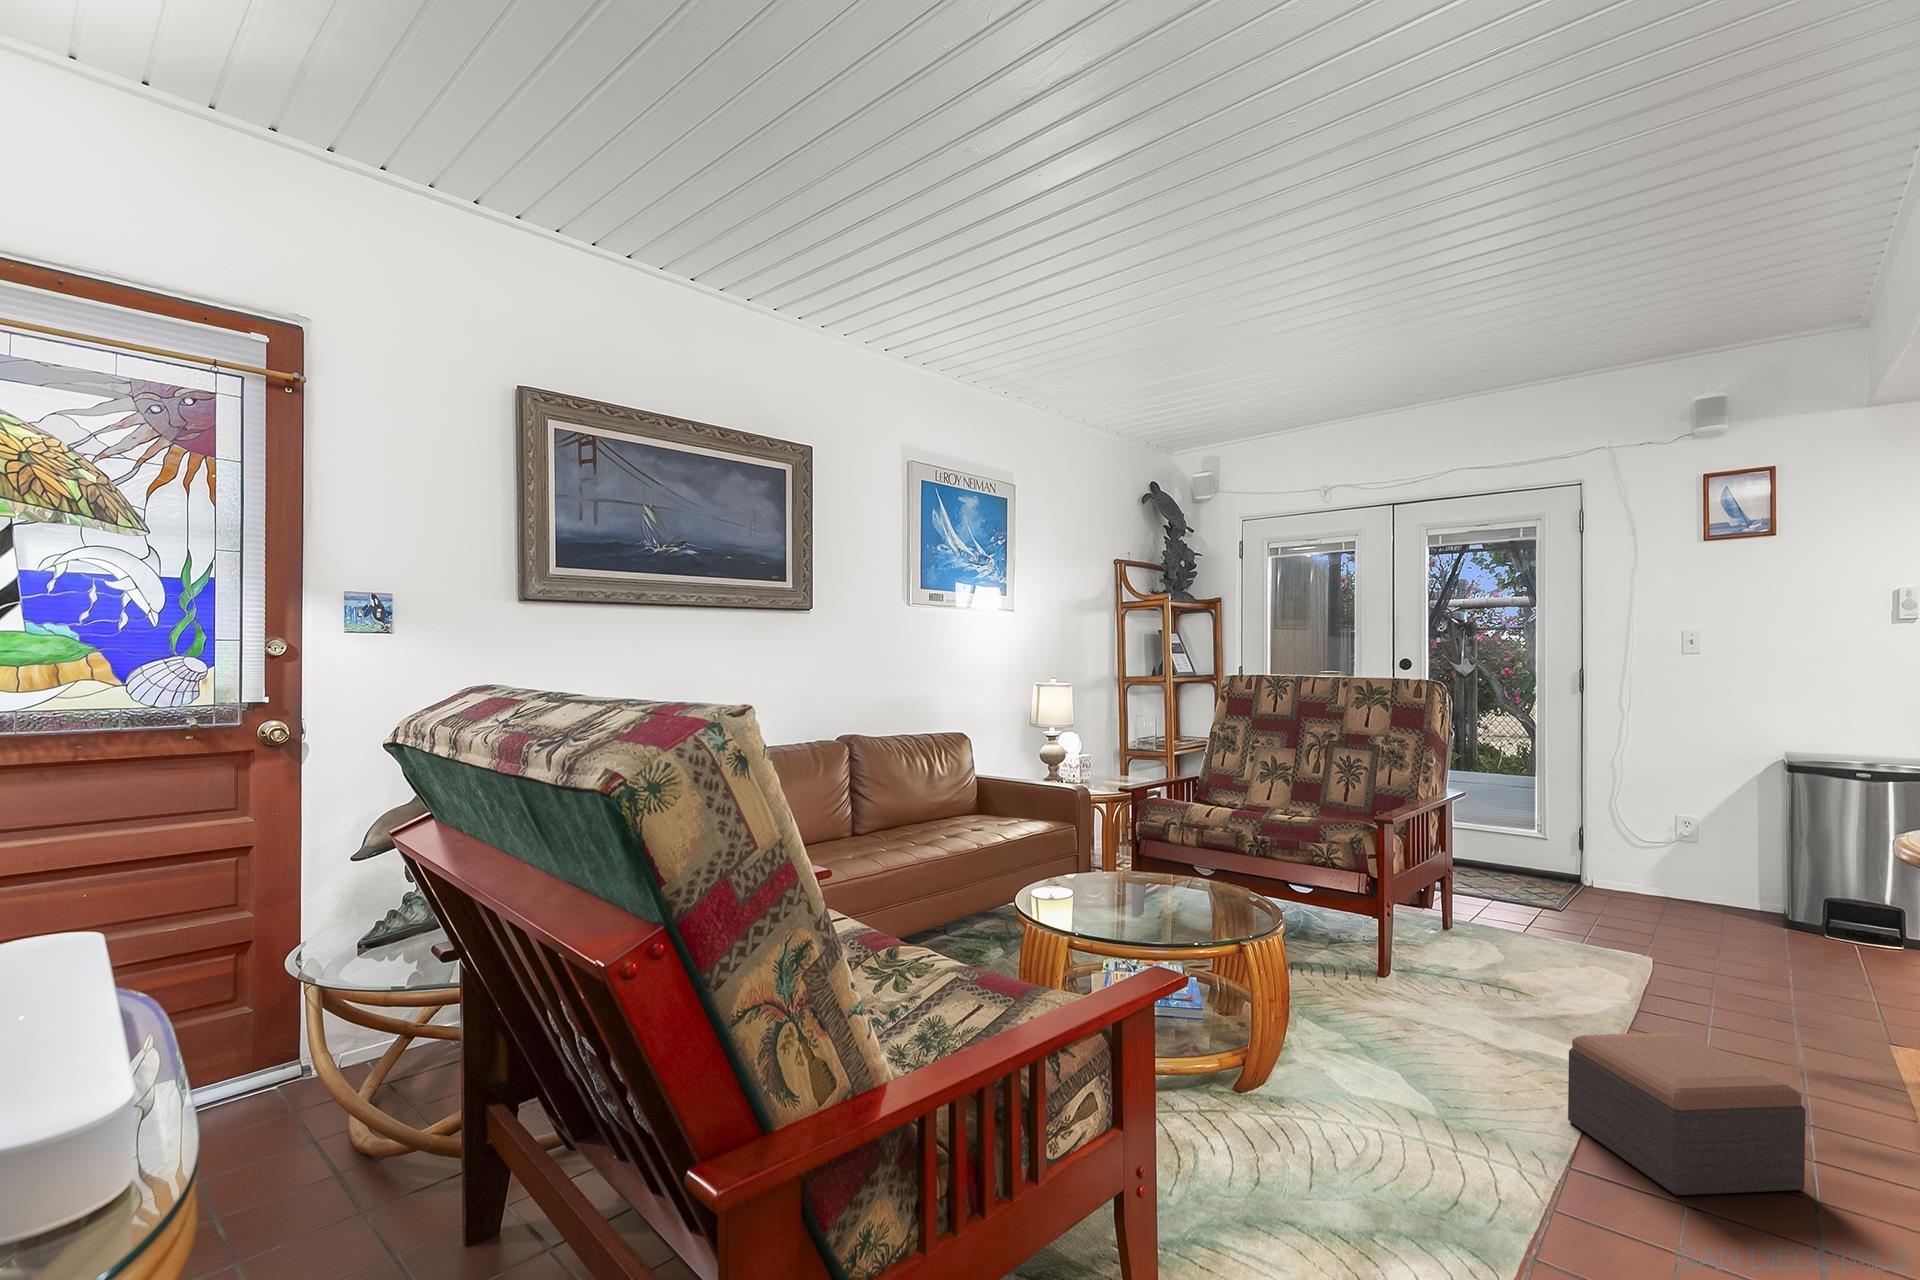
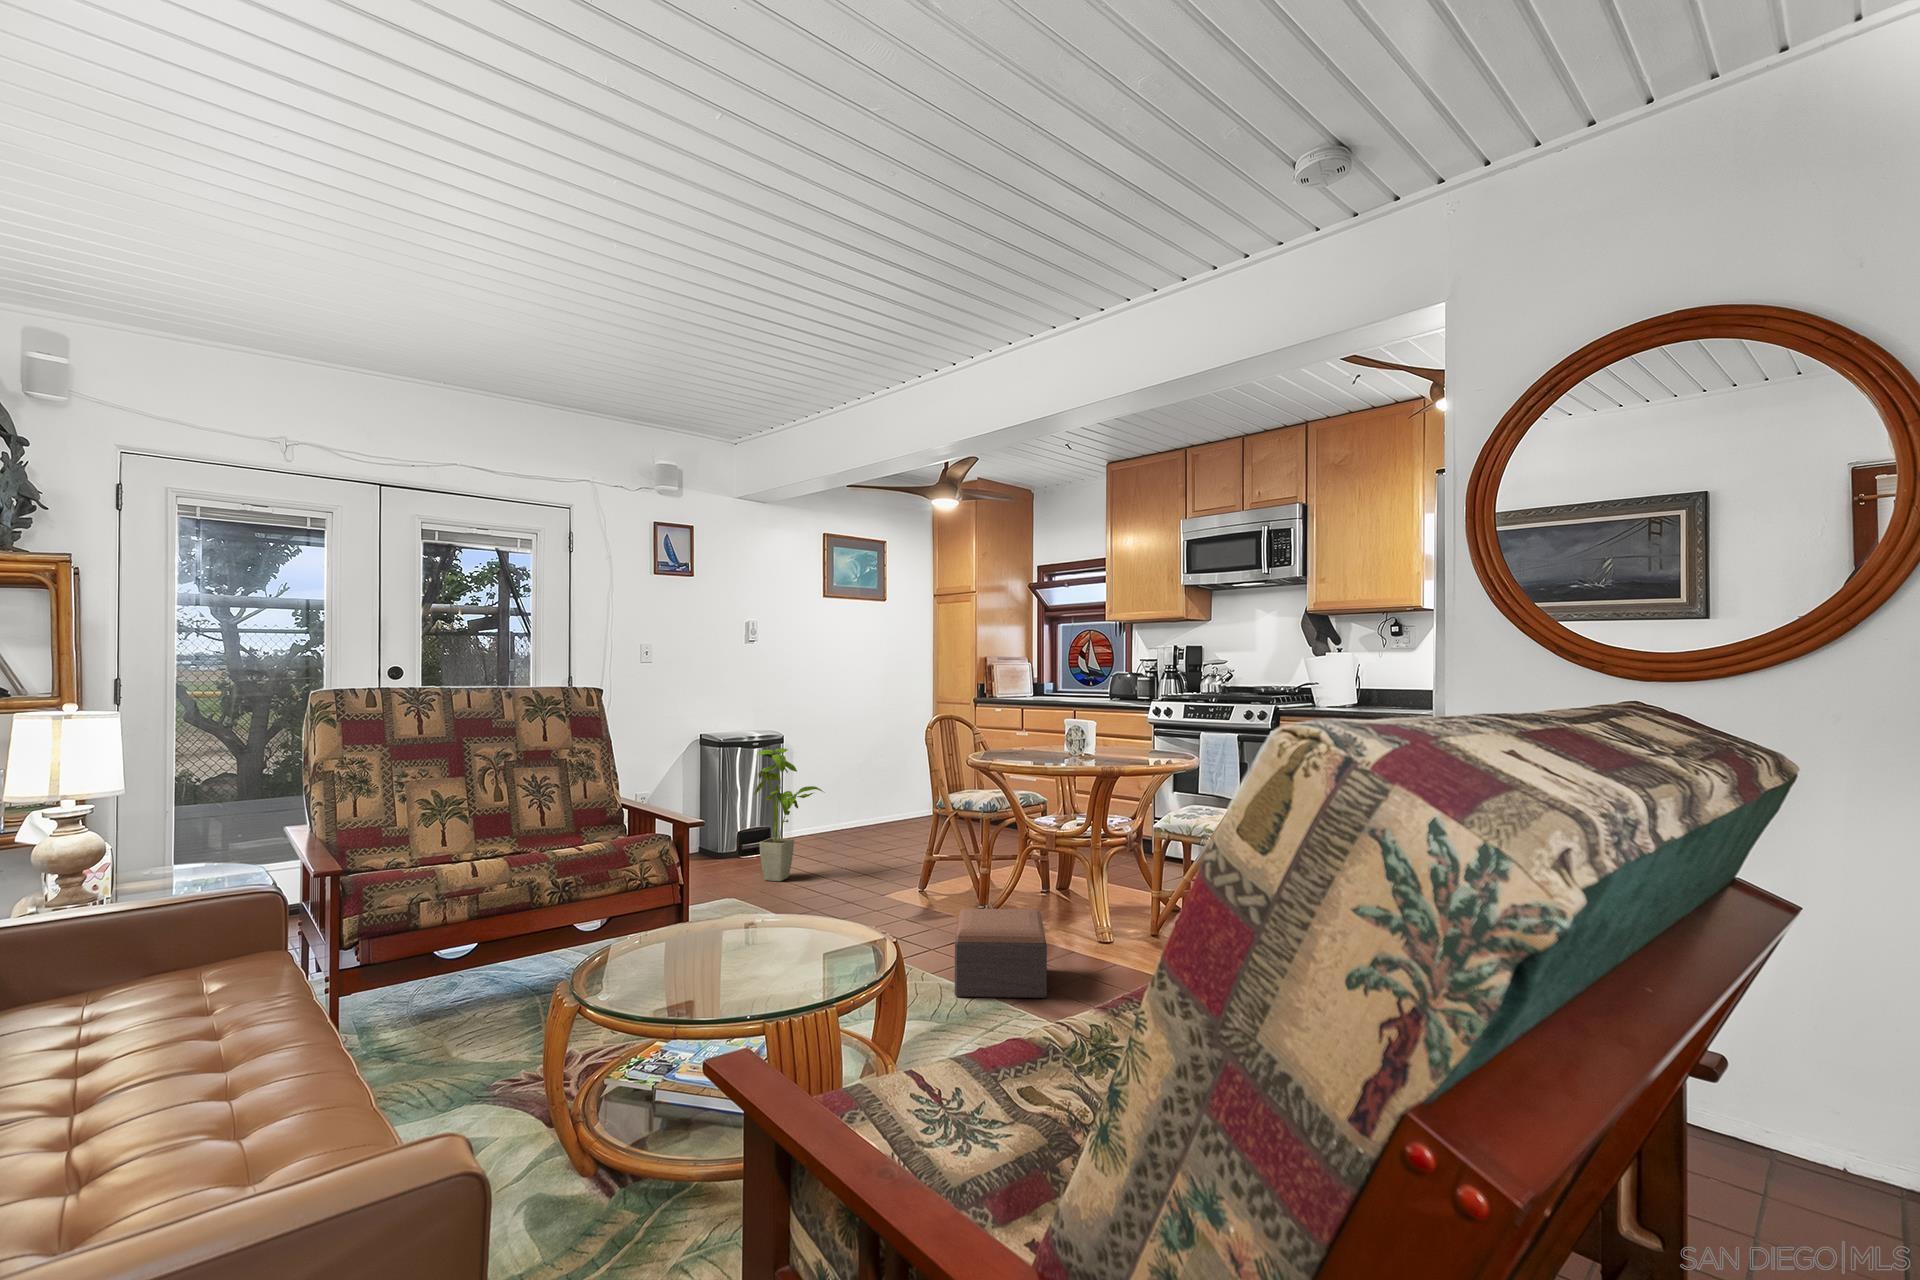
house plant: none [1738,781,1866,969] -> present [754,748,823,881]

